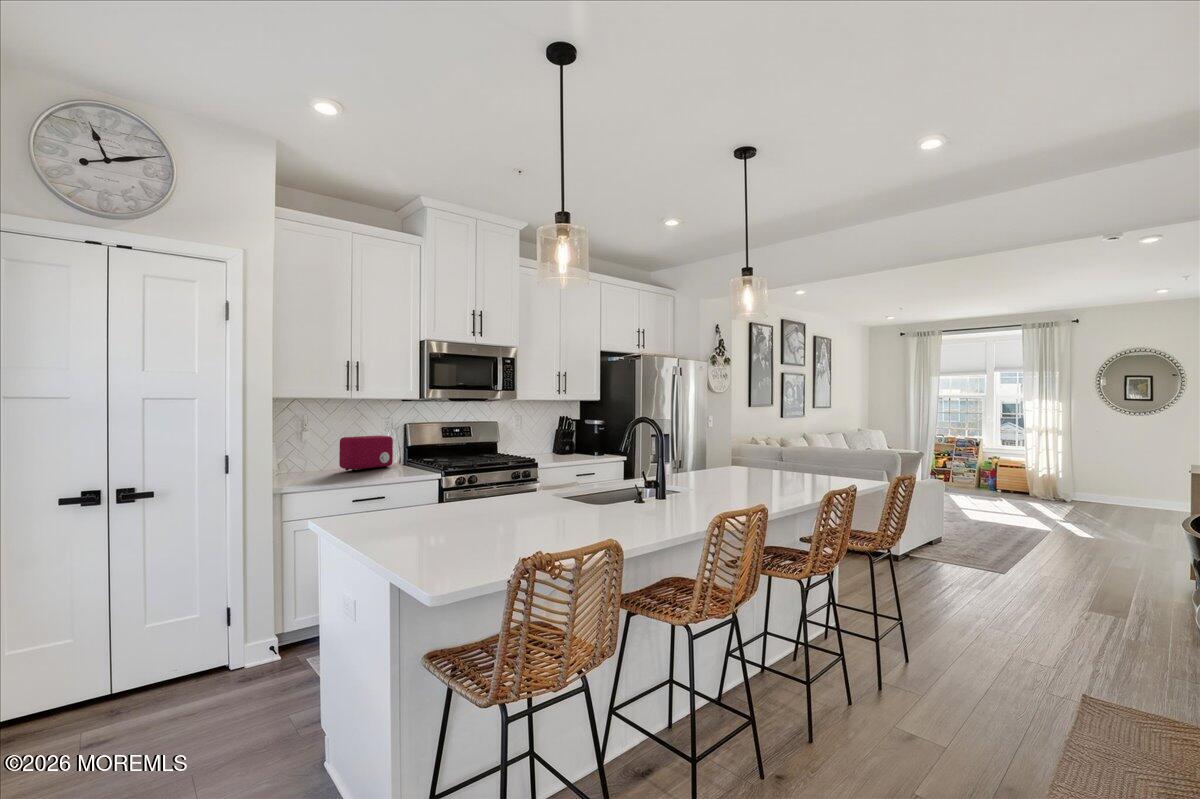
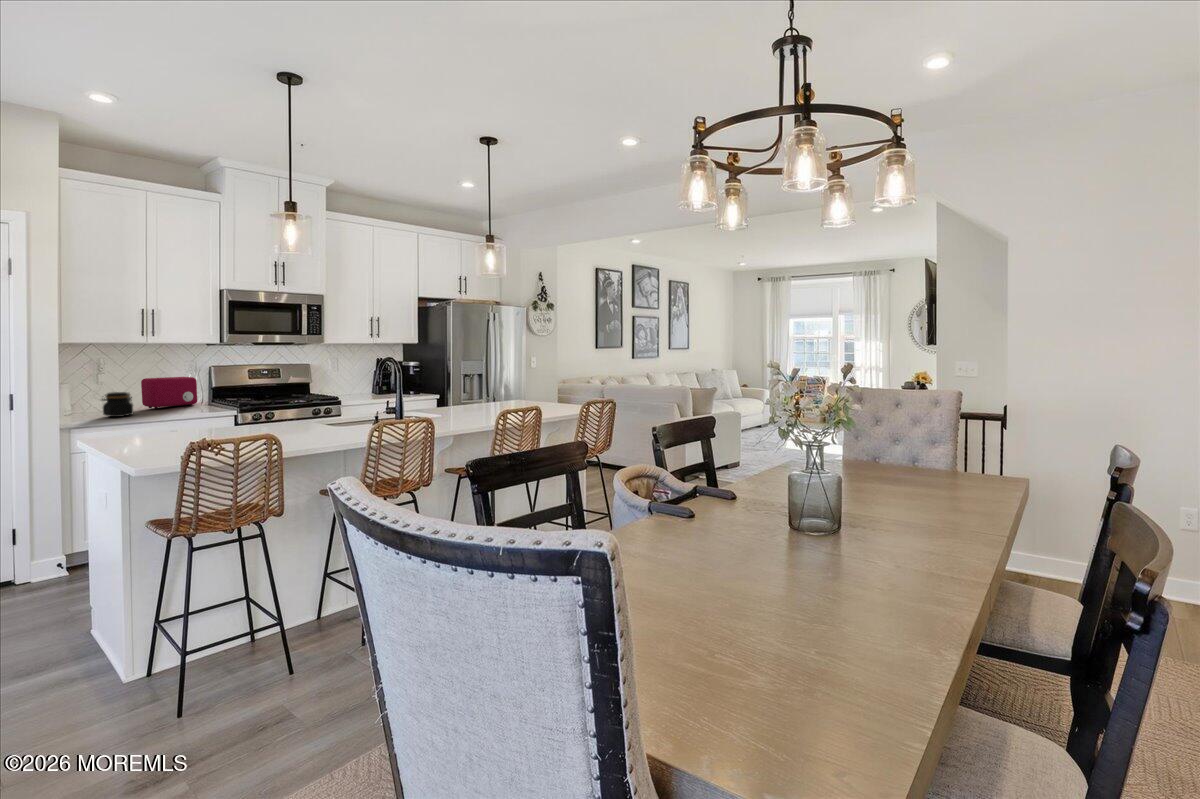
jar: none [304,453,335,481] -> present [102,392,133,417]

